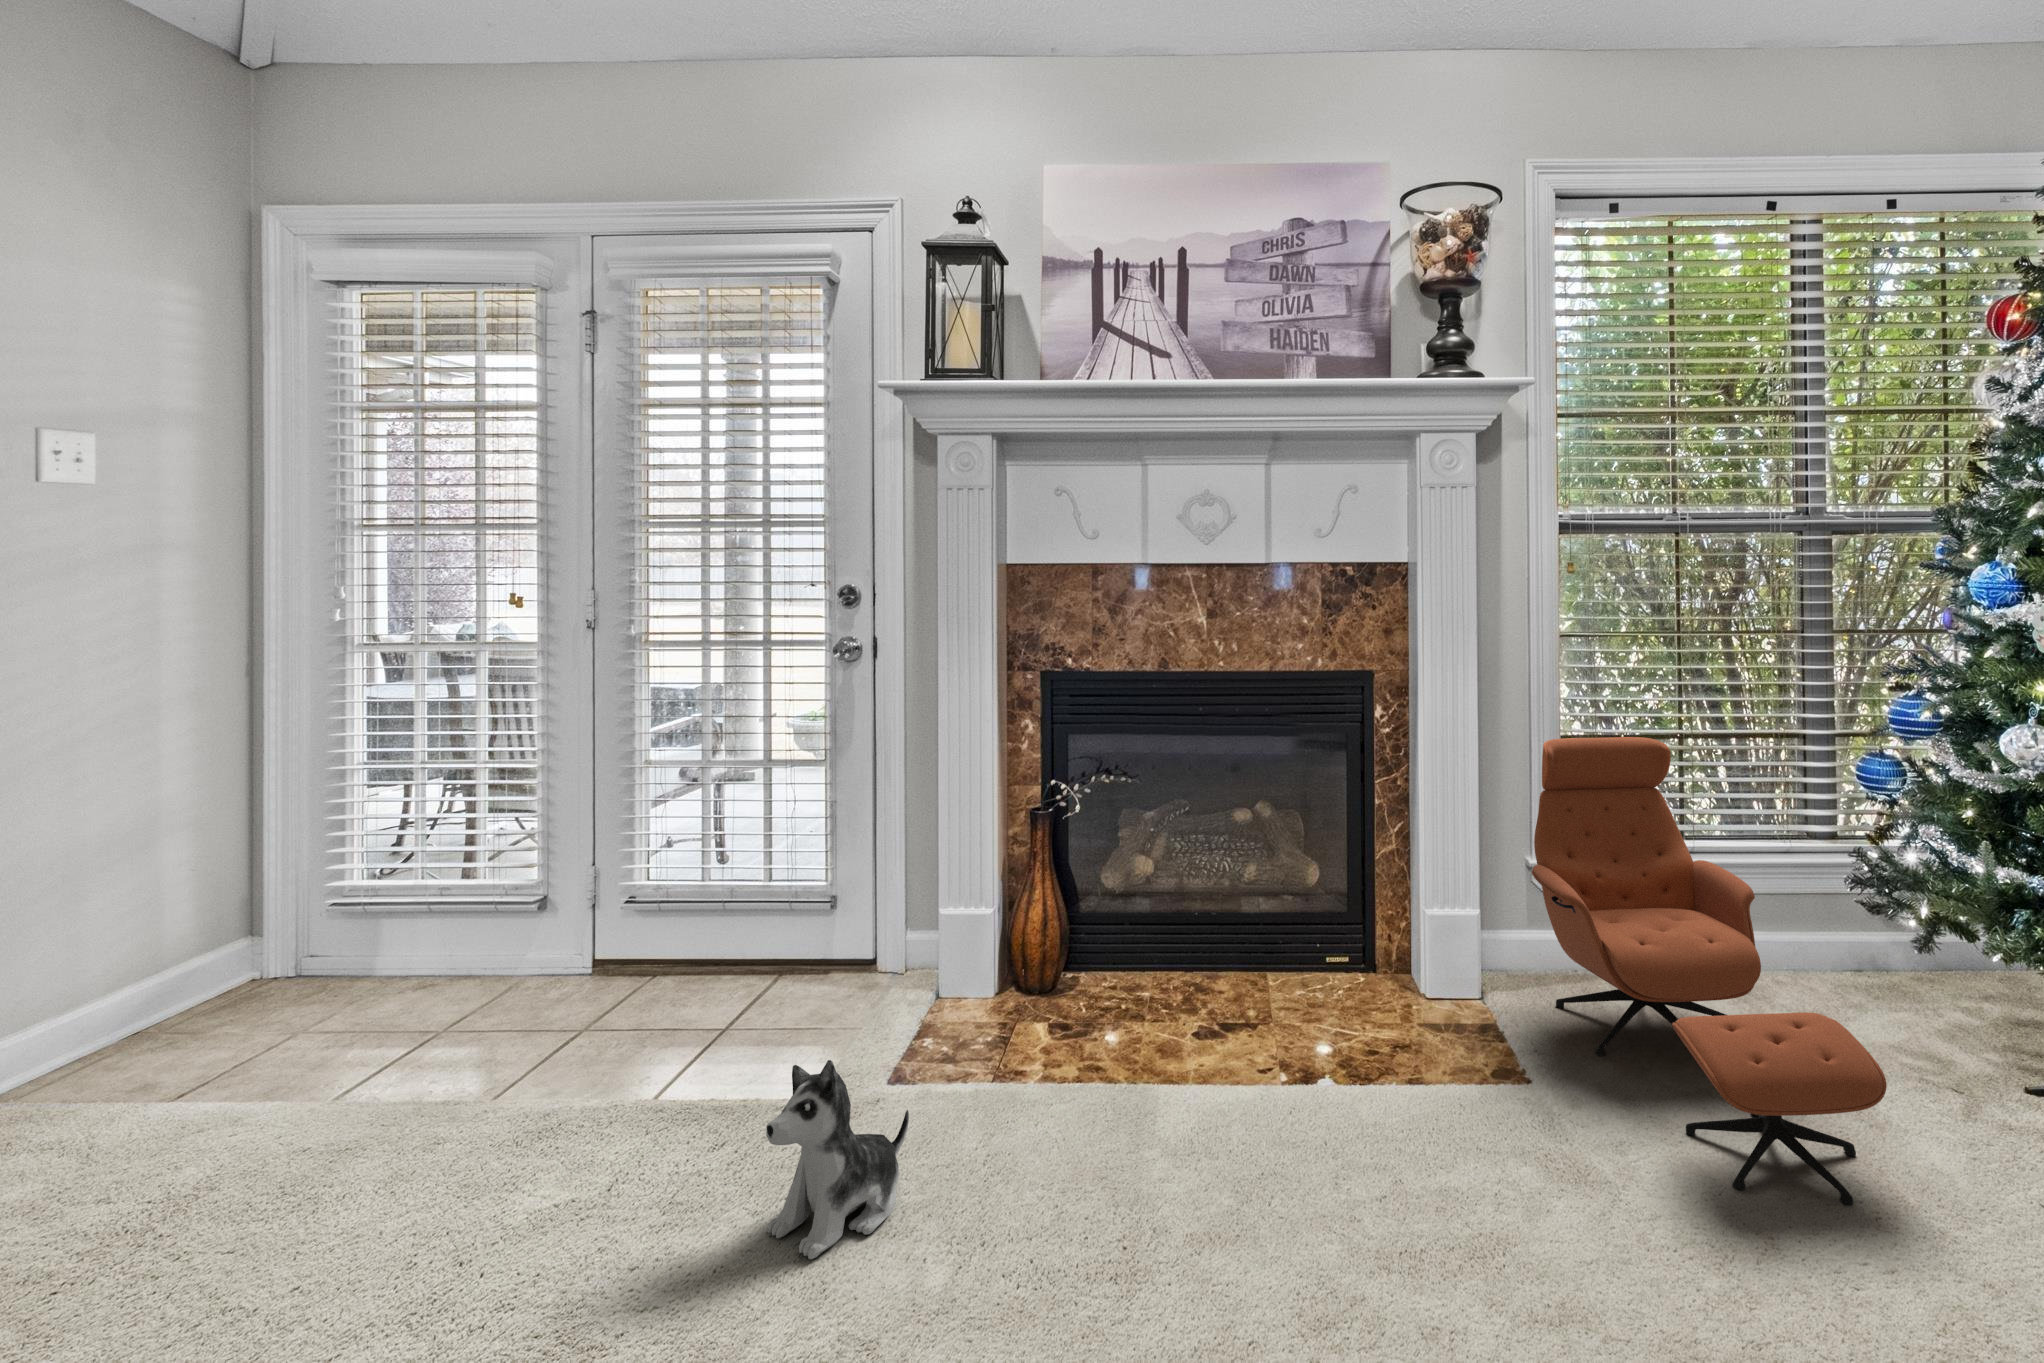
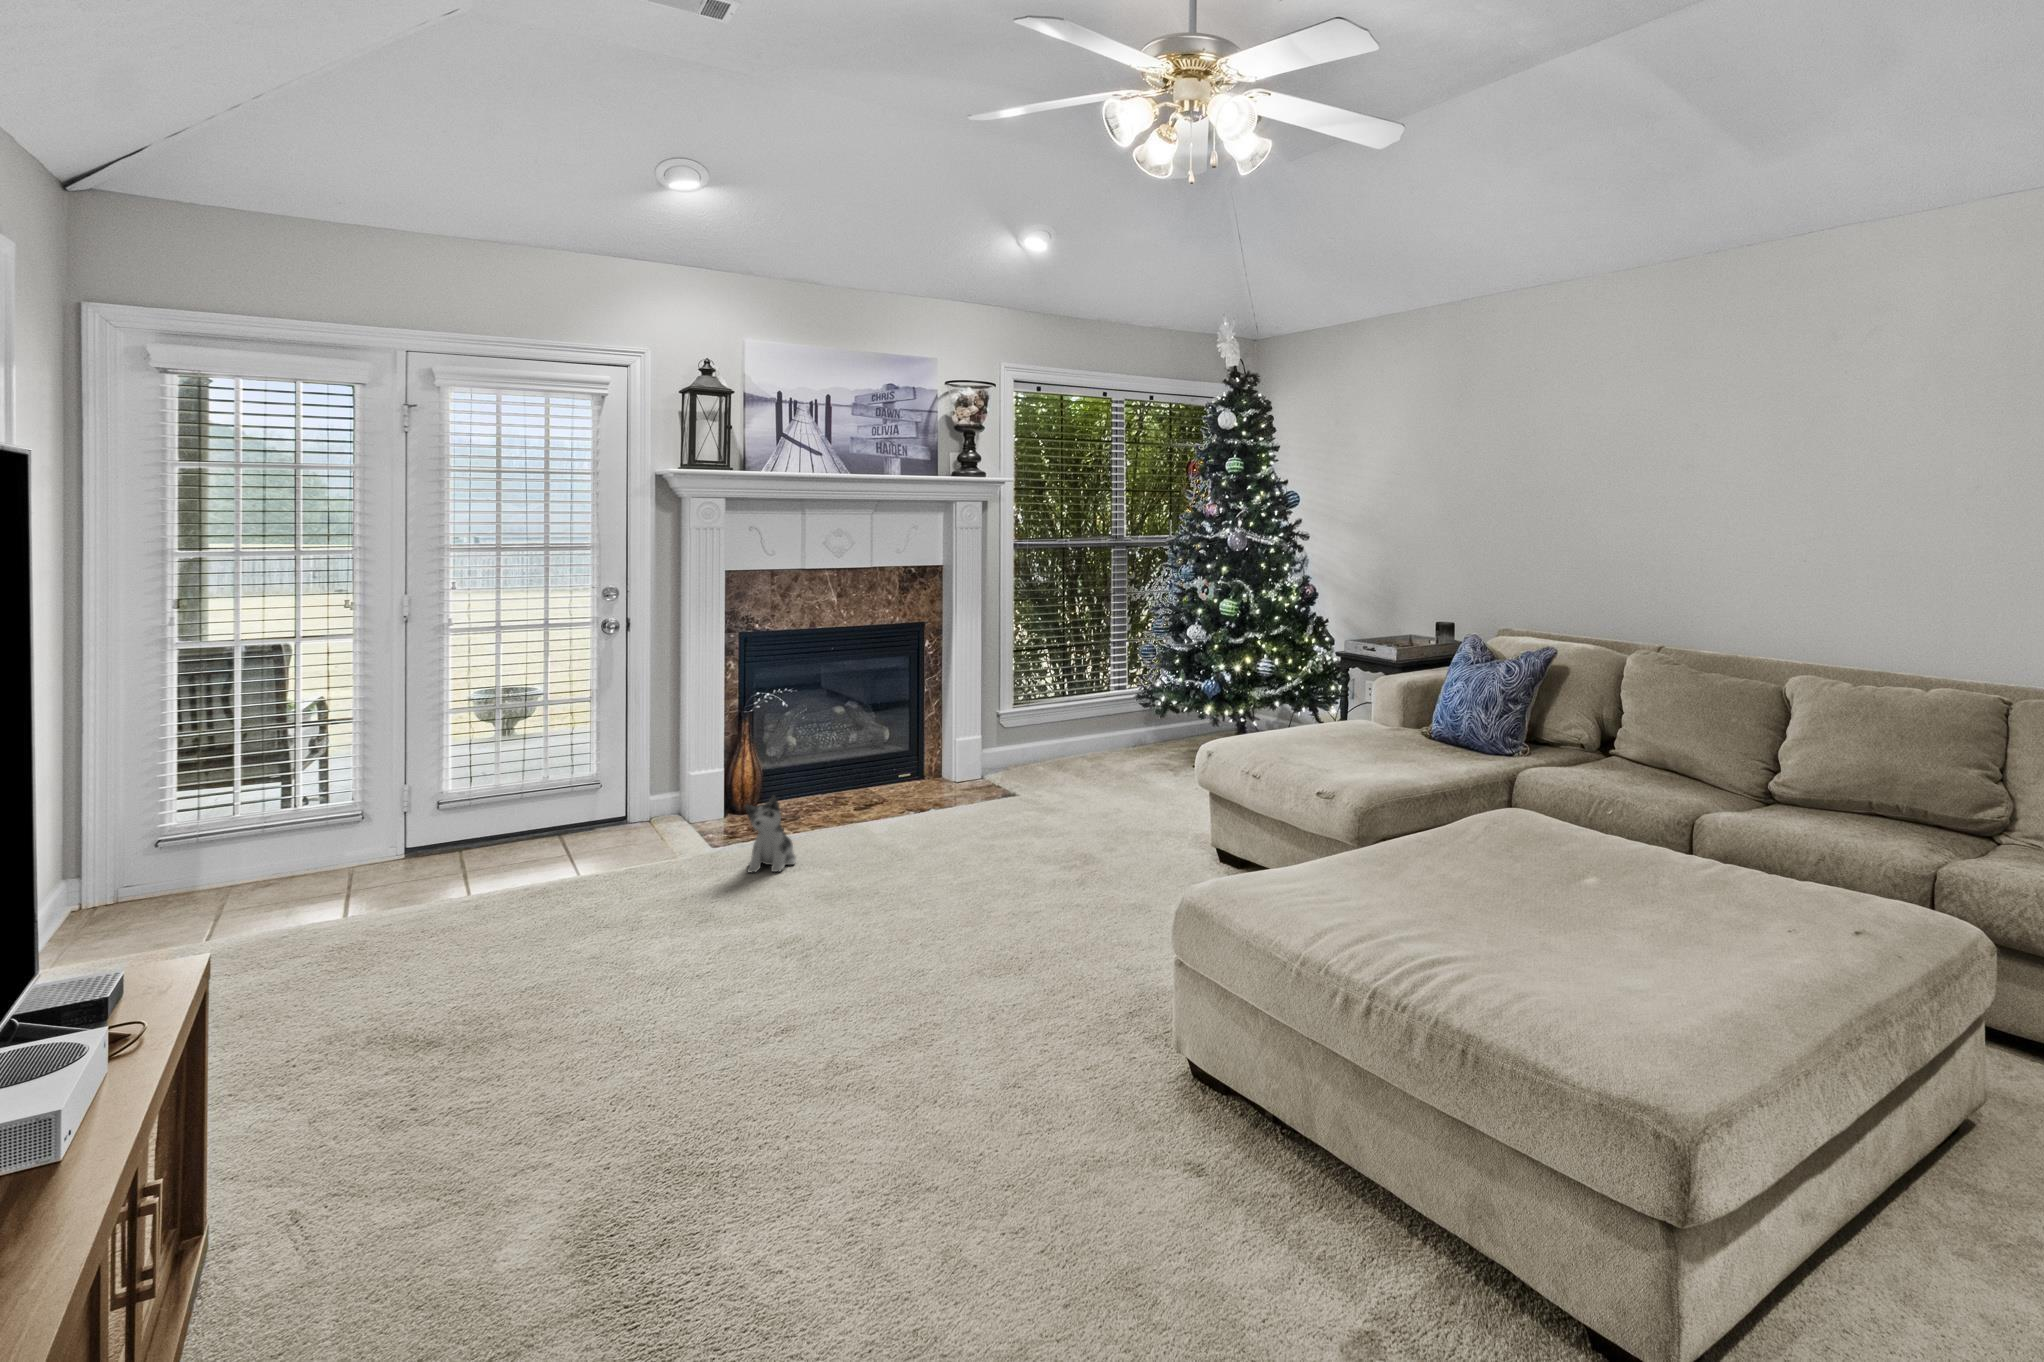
lounge chair: present [1532,737,1887,1205] -> none [1005,649,1152,799]

